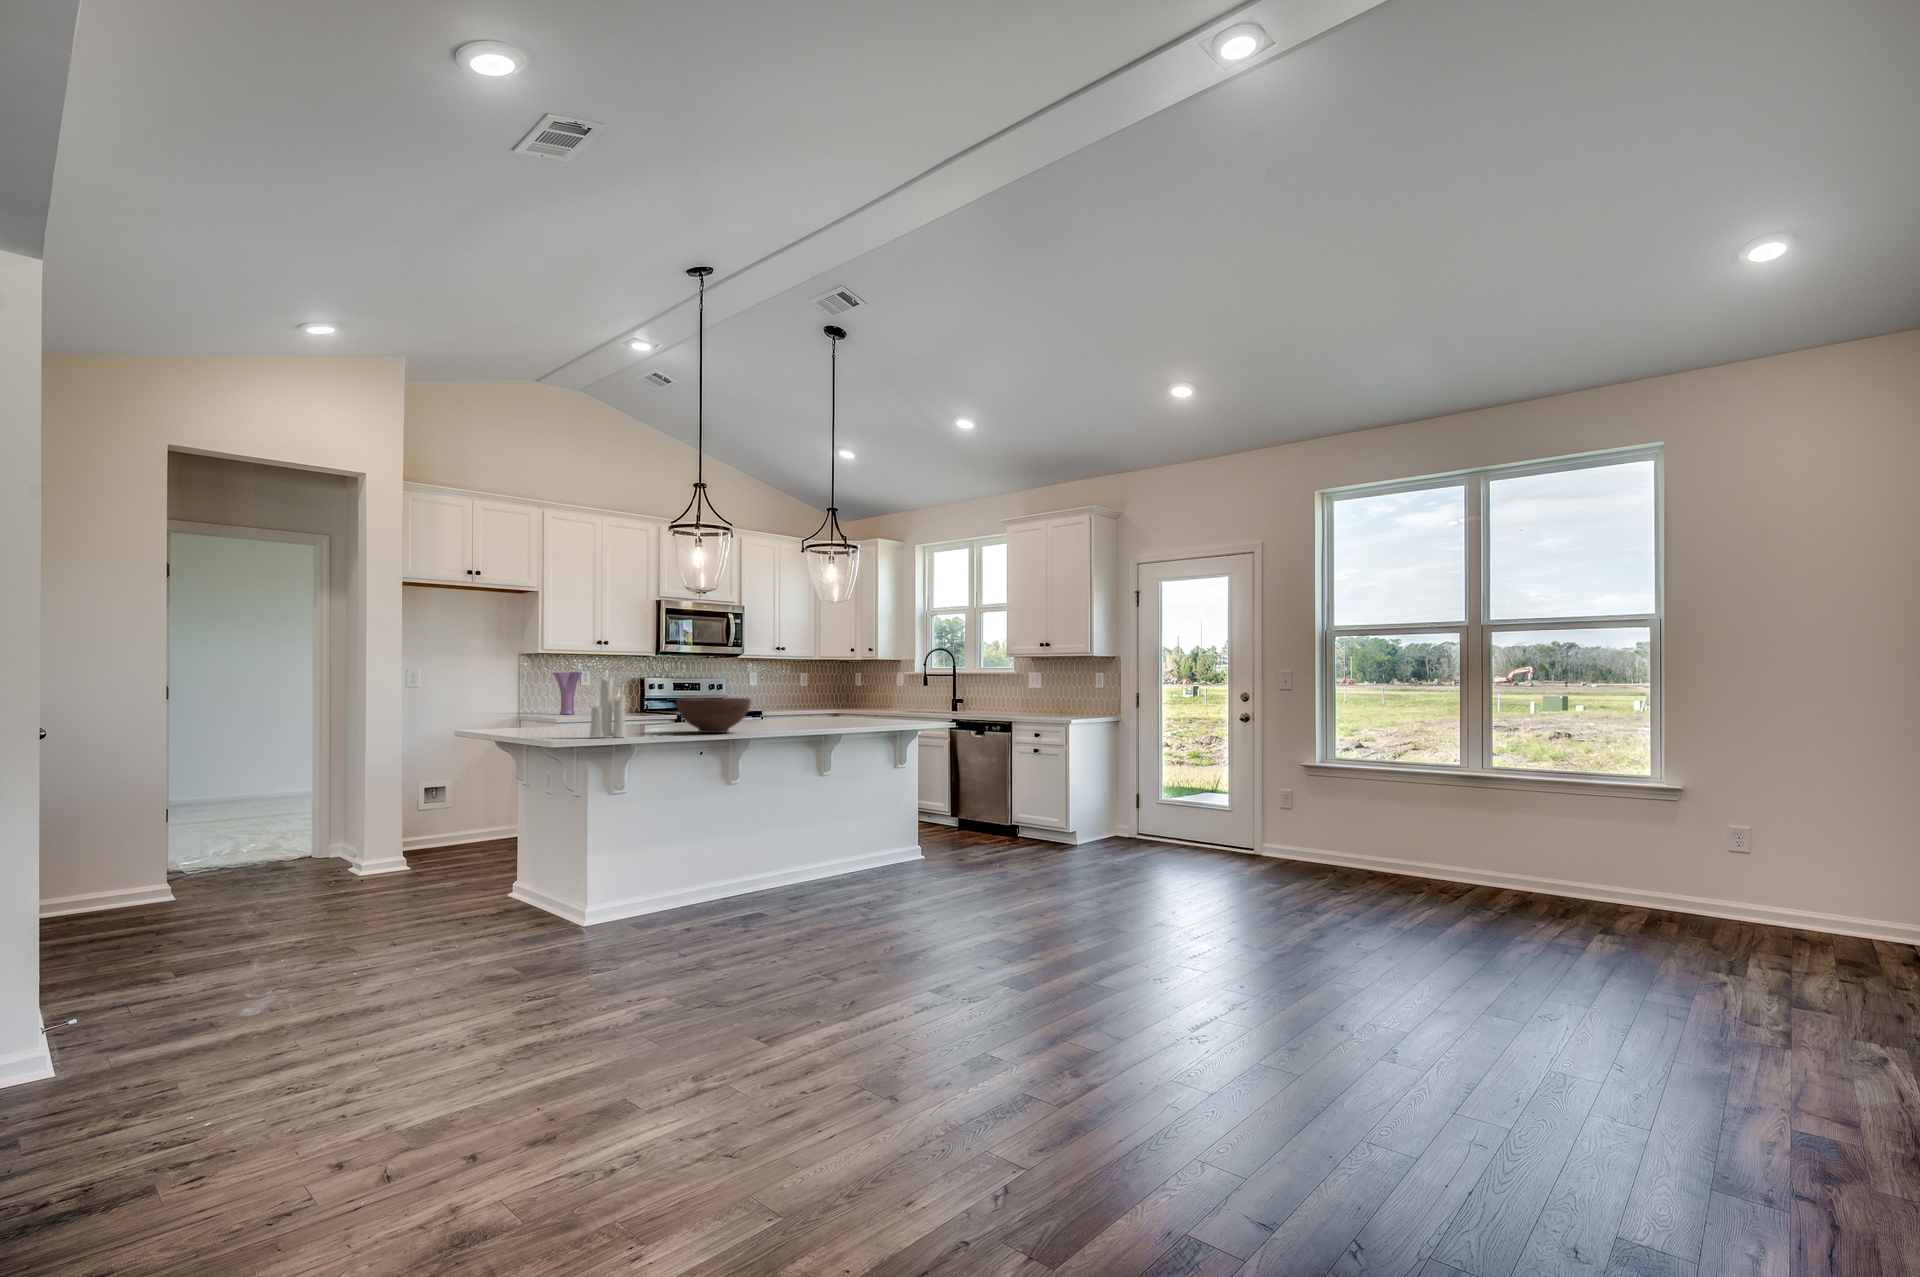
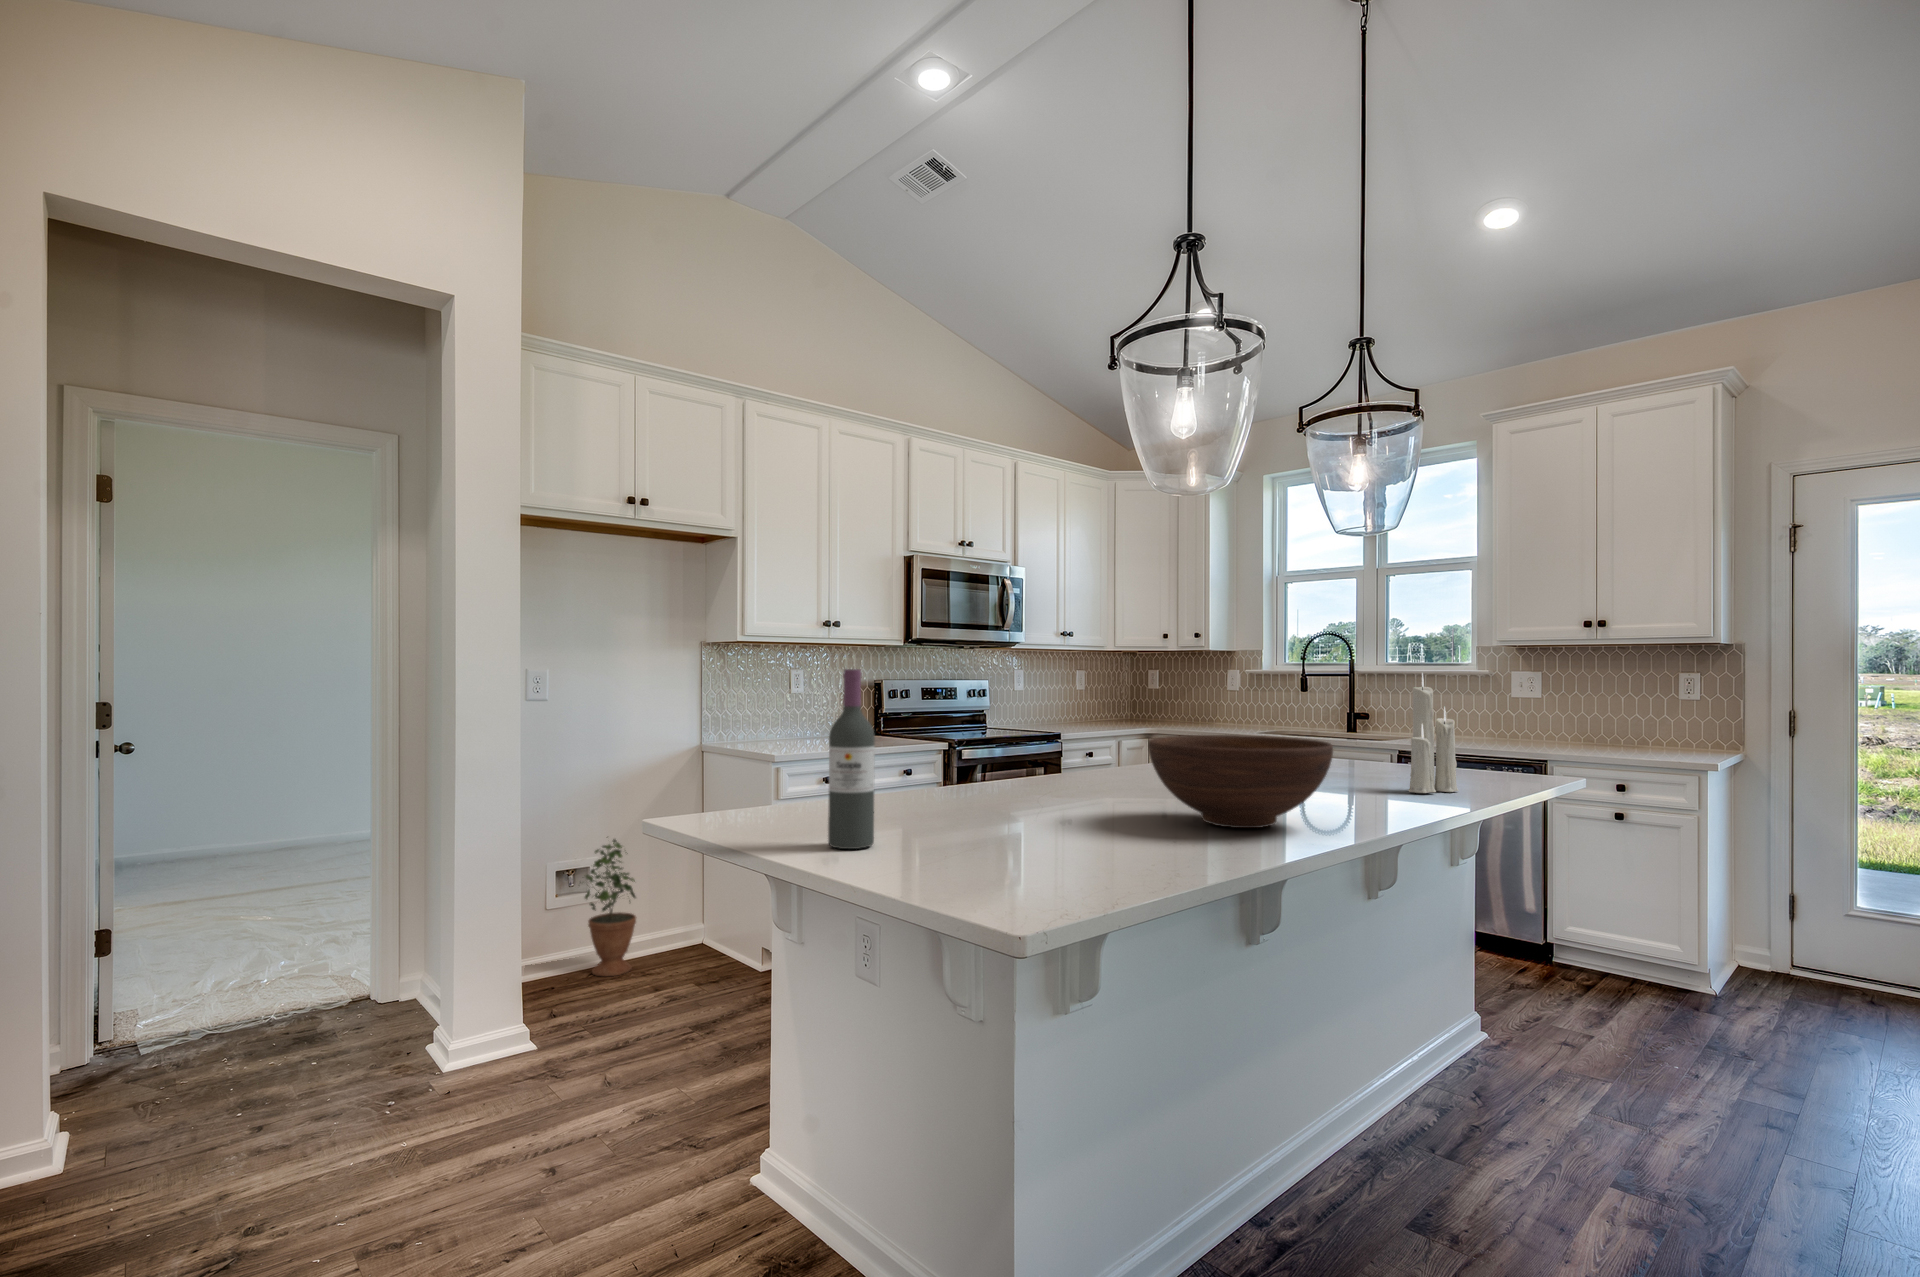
wine bottle: none [528,669,547,736] -> present [828,669,875,849]
vase: present [553,672,582,714] -> none [750,672,795,741]
candle: present [590,677,625,737] -> present [1409,673,1459,793]
potted plant: none [437,769,474,850] -> present [580,839,636,976]

